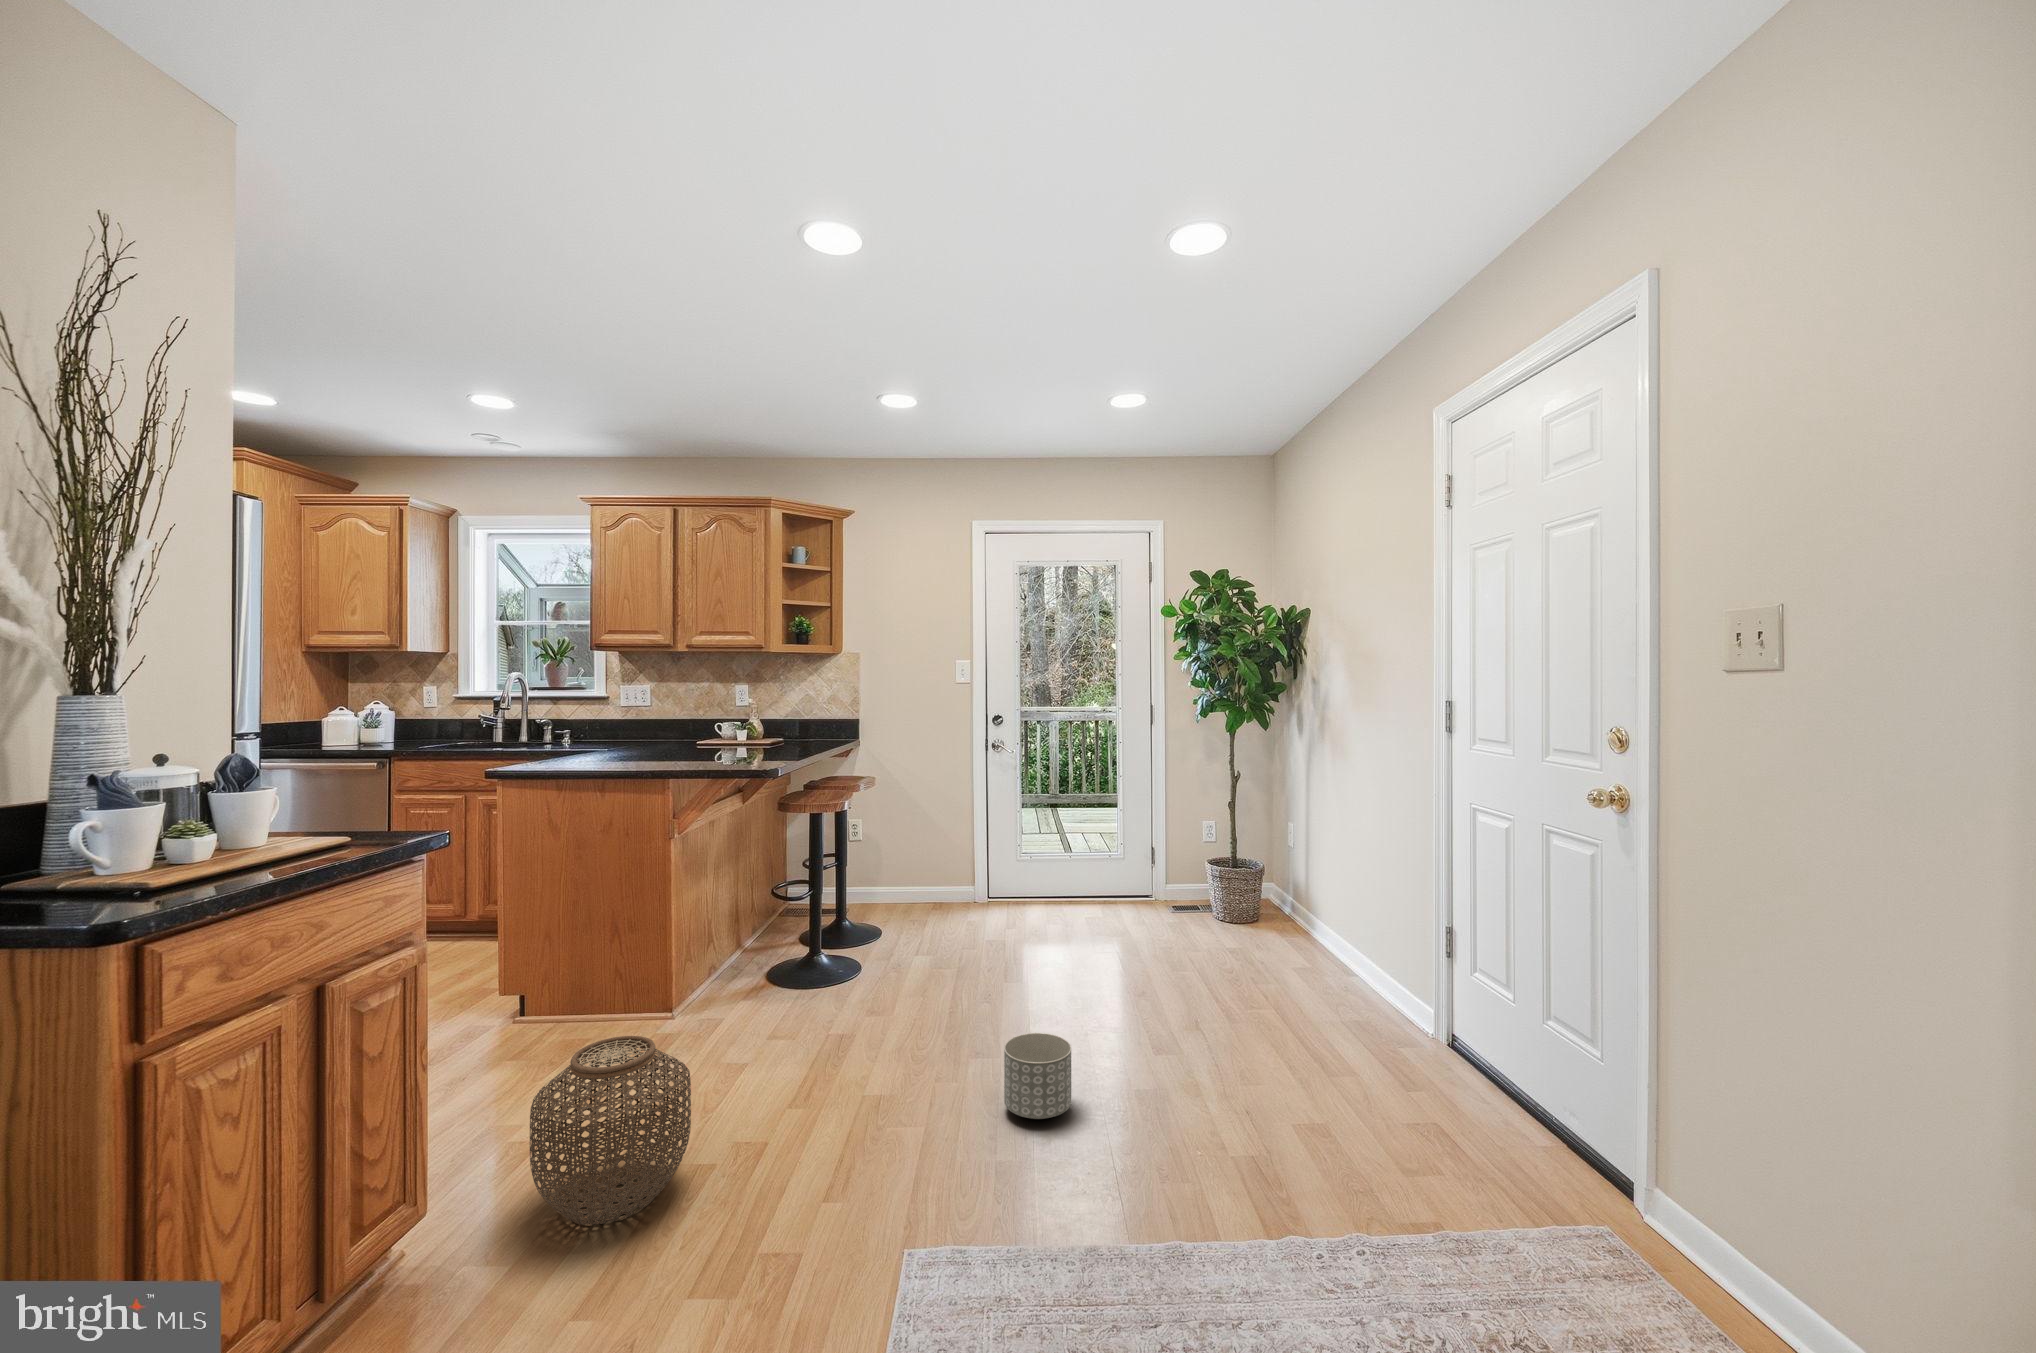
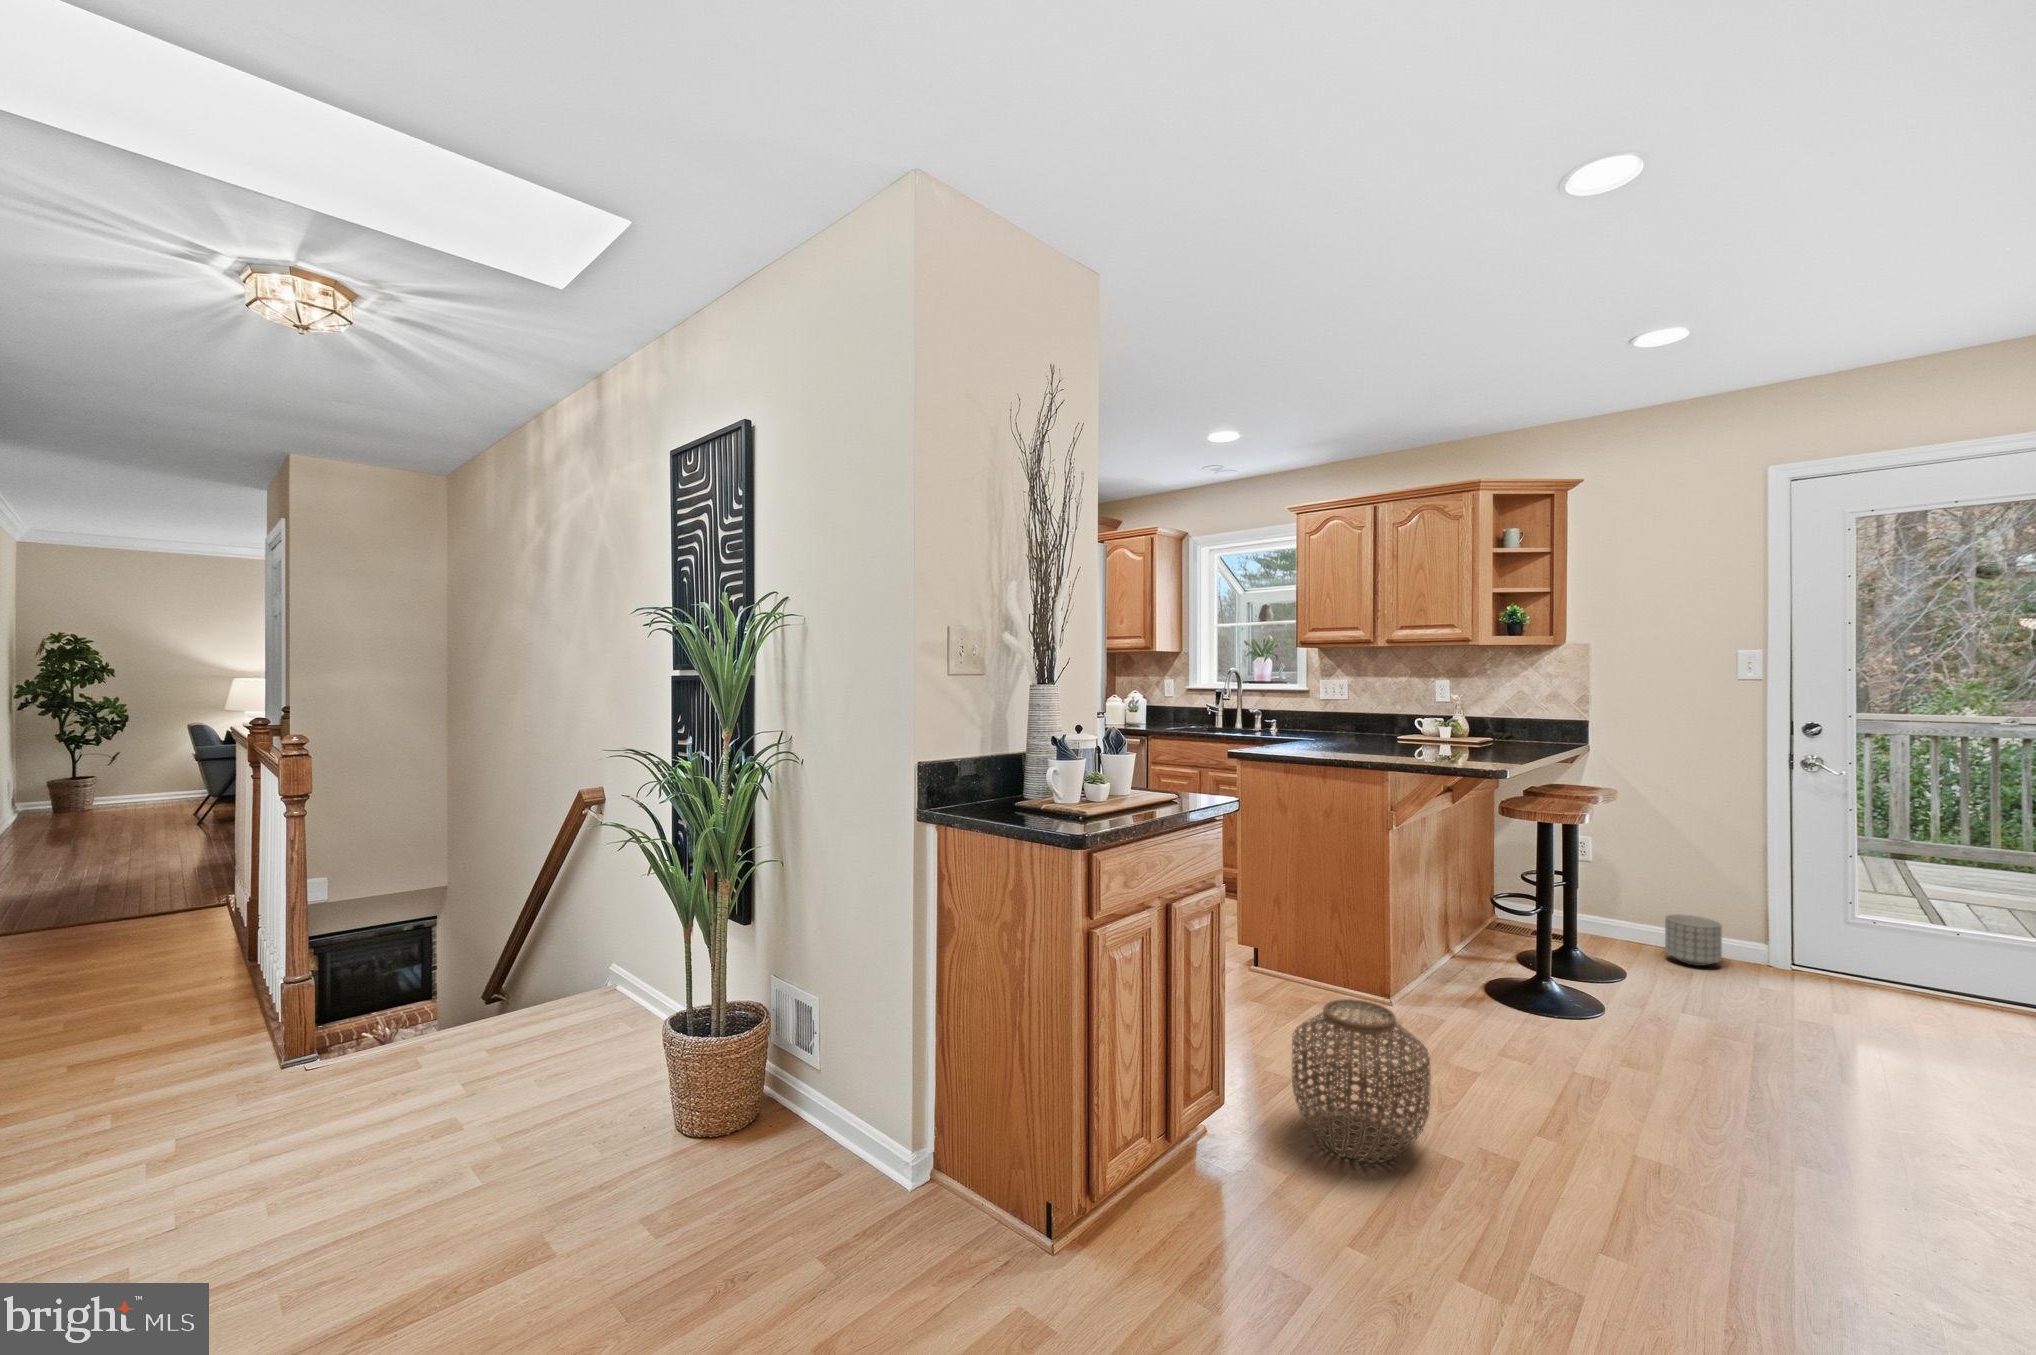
planter: present [1004,1033,1072,1119] -> present [1665,914,1722,966]

